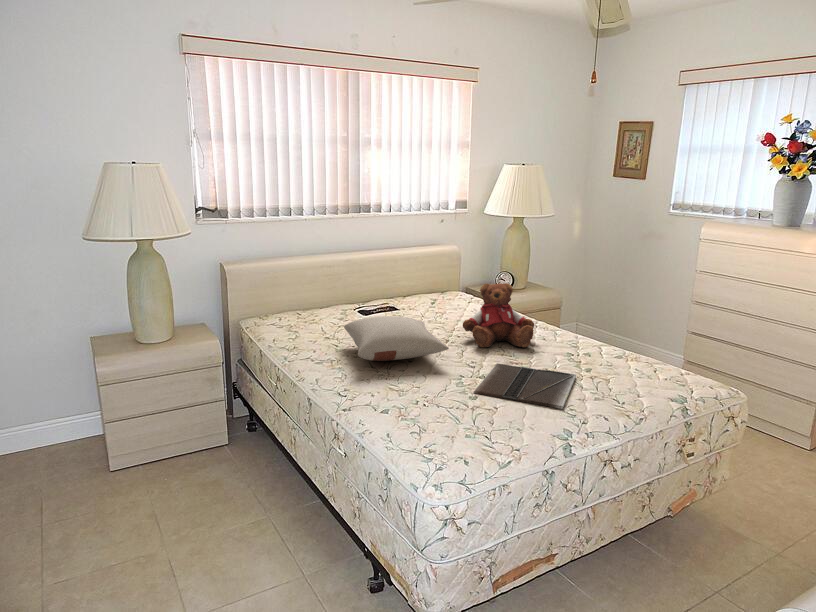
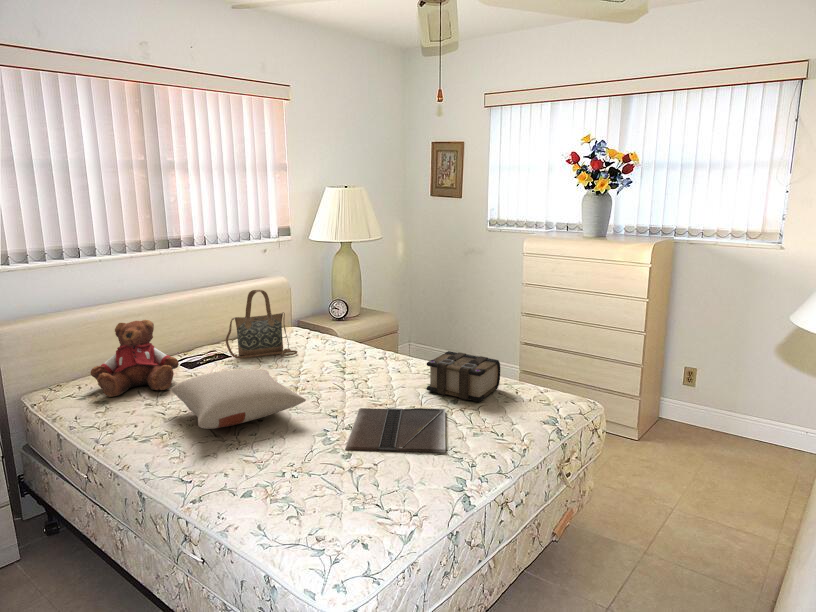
handbag: none [397,254,457,315] -> present [226,290,298,358]
teddy bear: present [463,283,534,347] -> present [91,320,179,397]
book: none [565,324,642,374] -> present [426,351,500,402]

